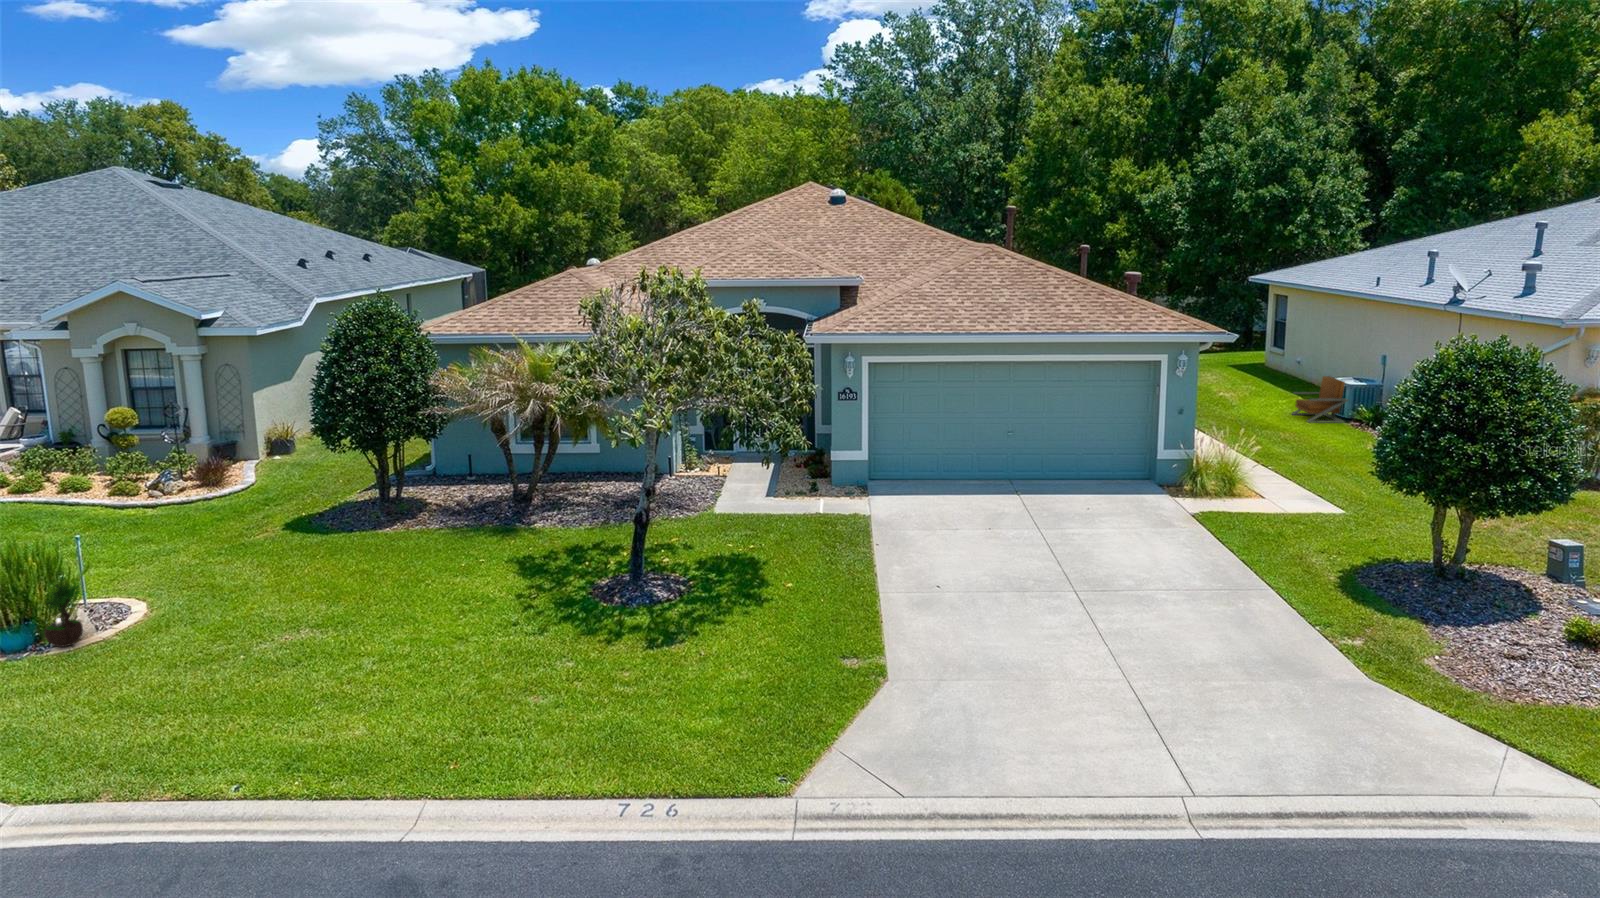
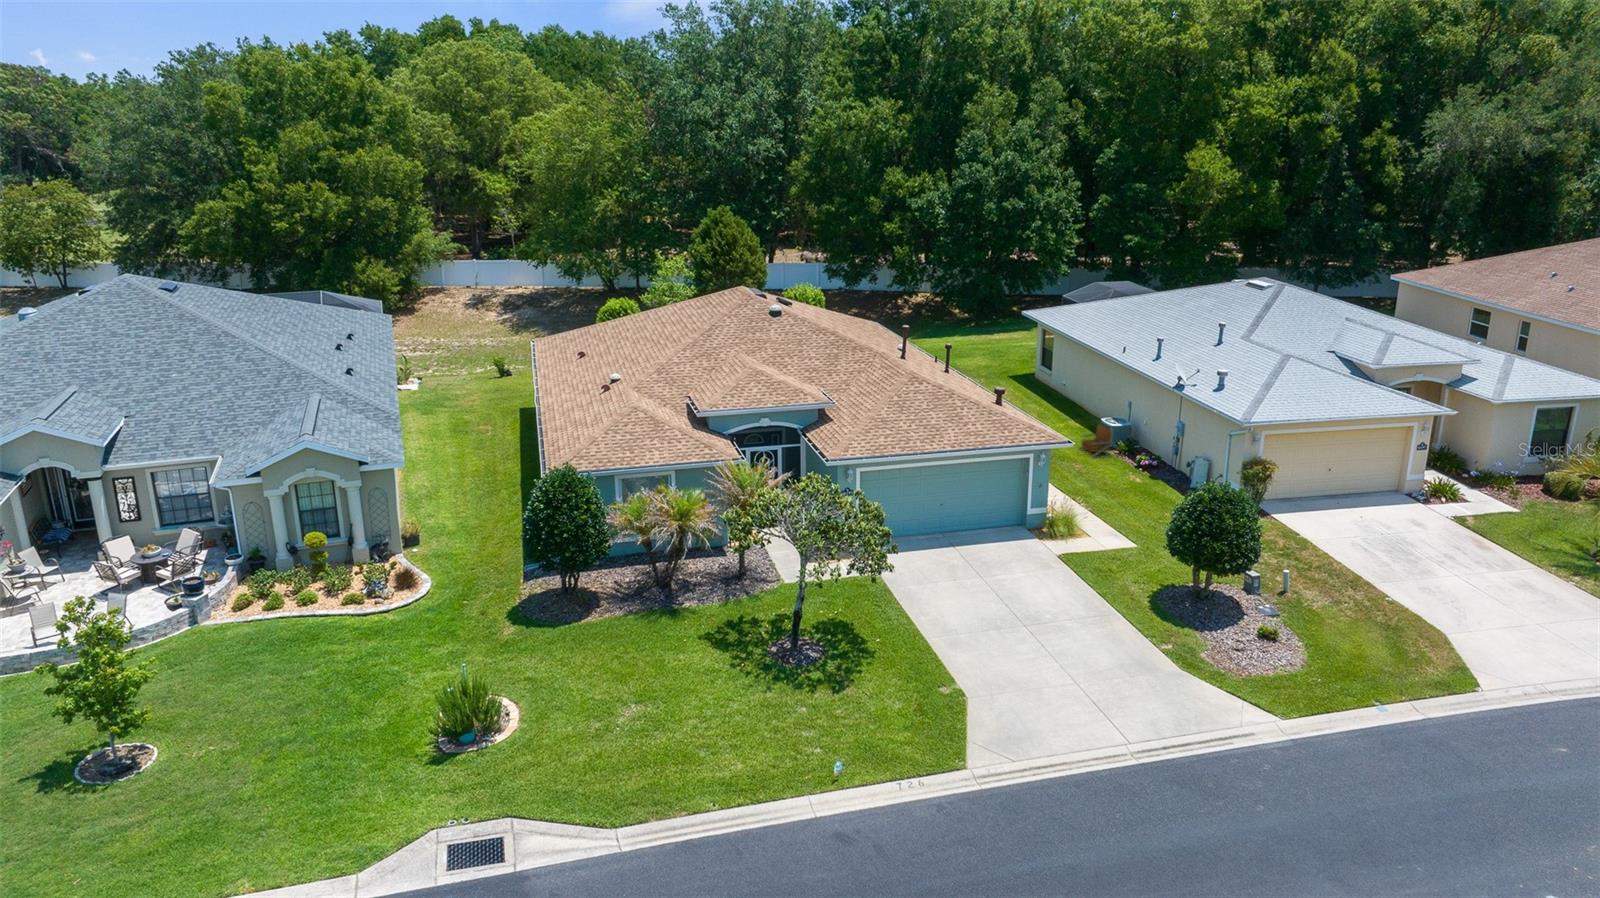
potted tree: present [44,583,83,647] -> none [491,697,515,737]

